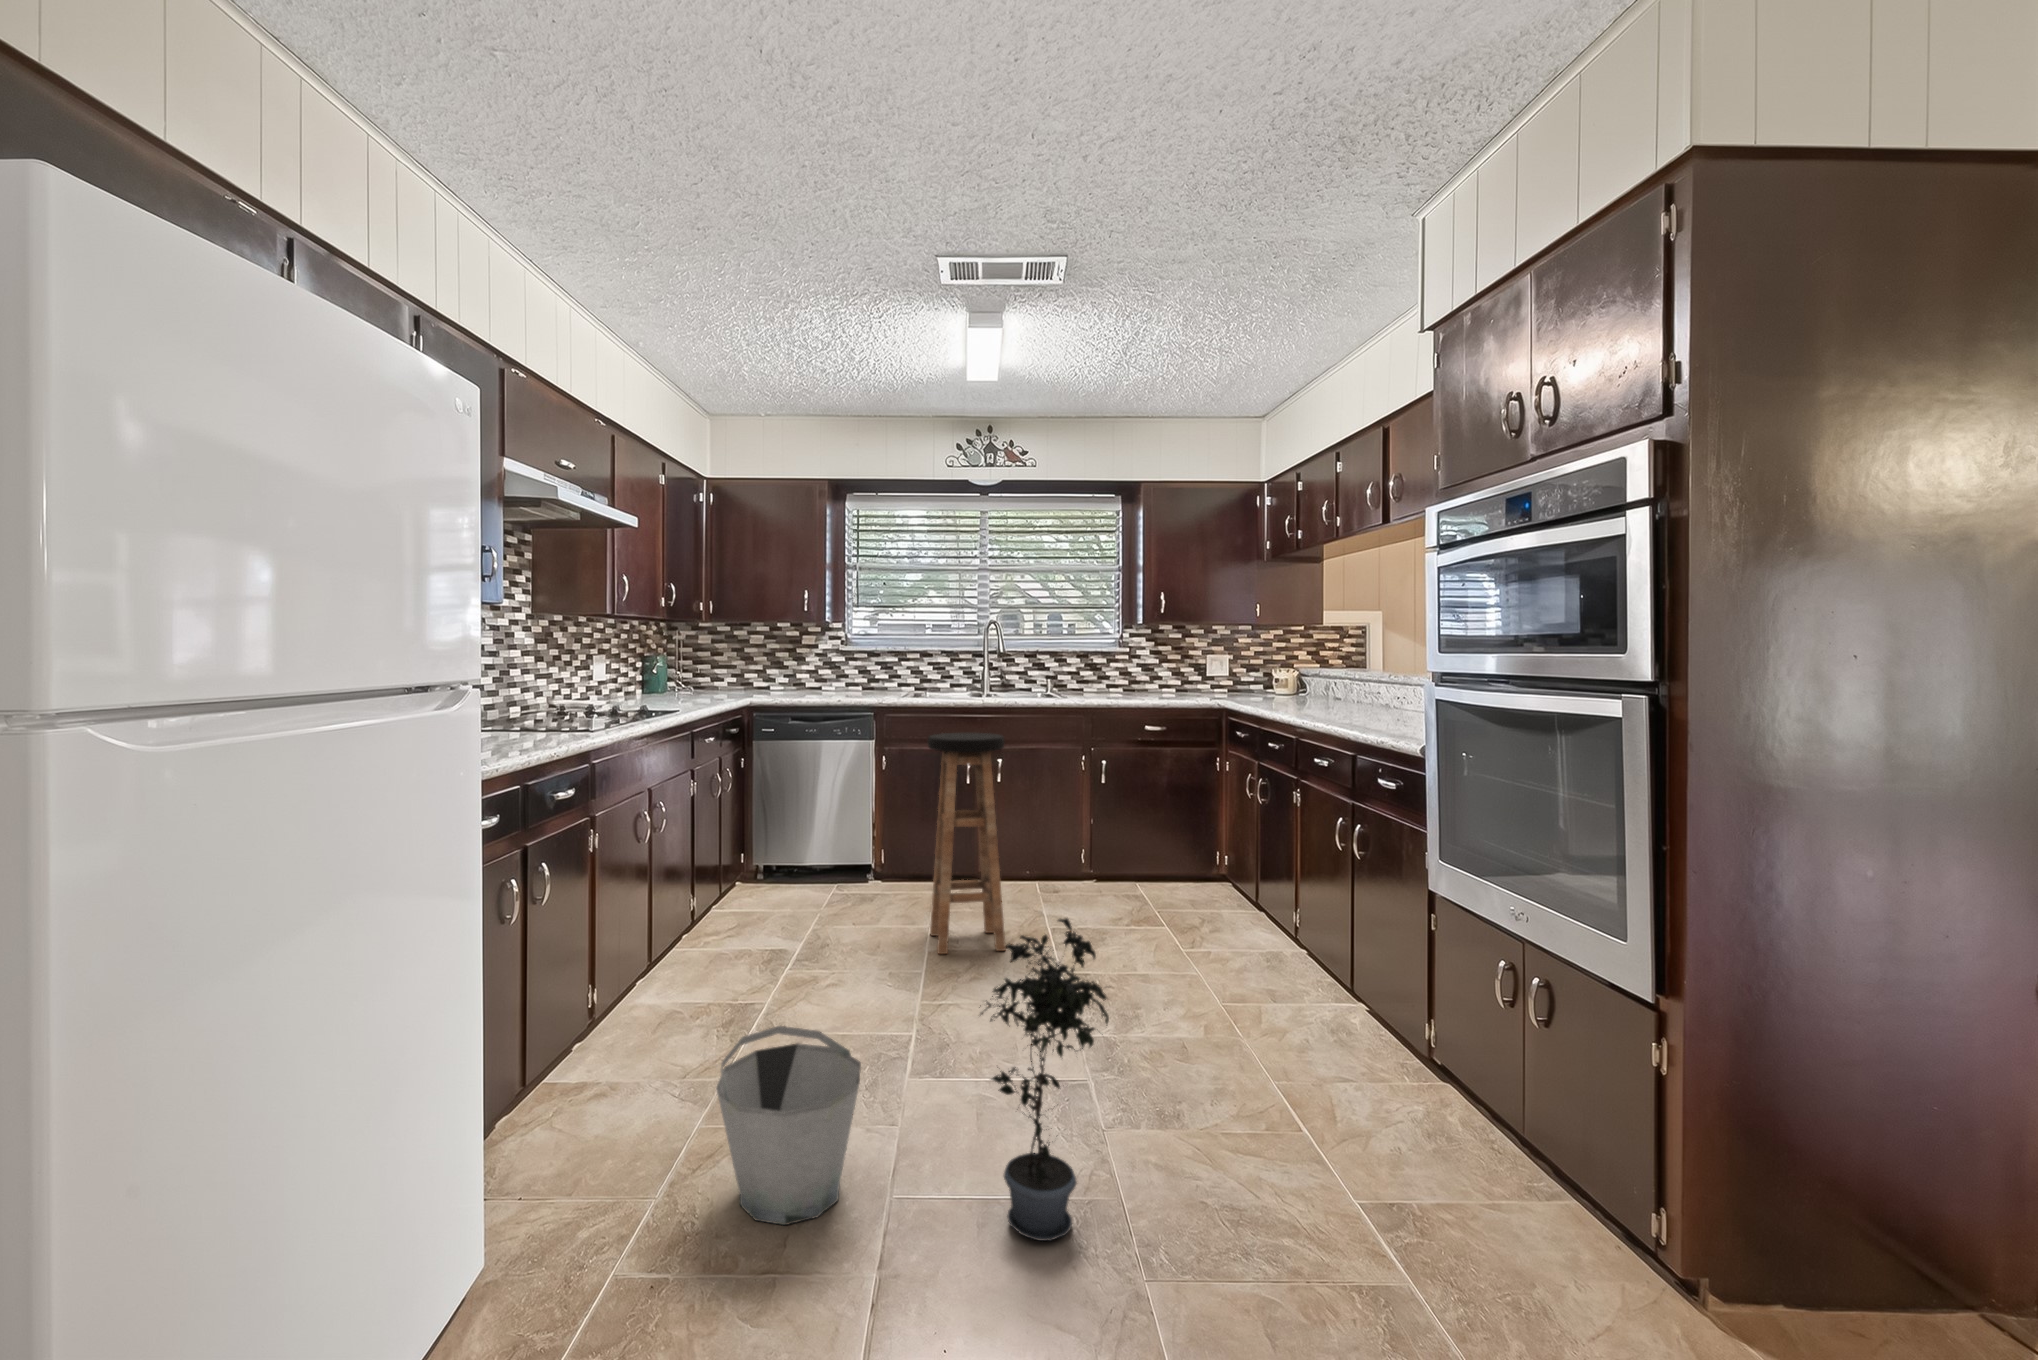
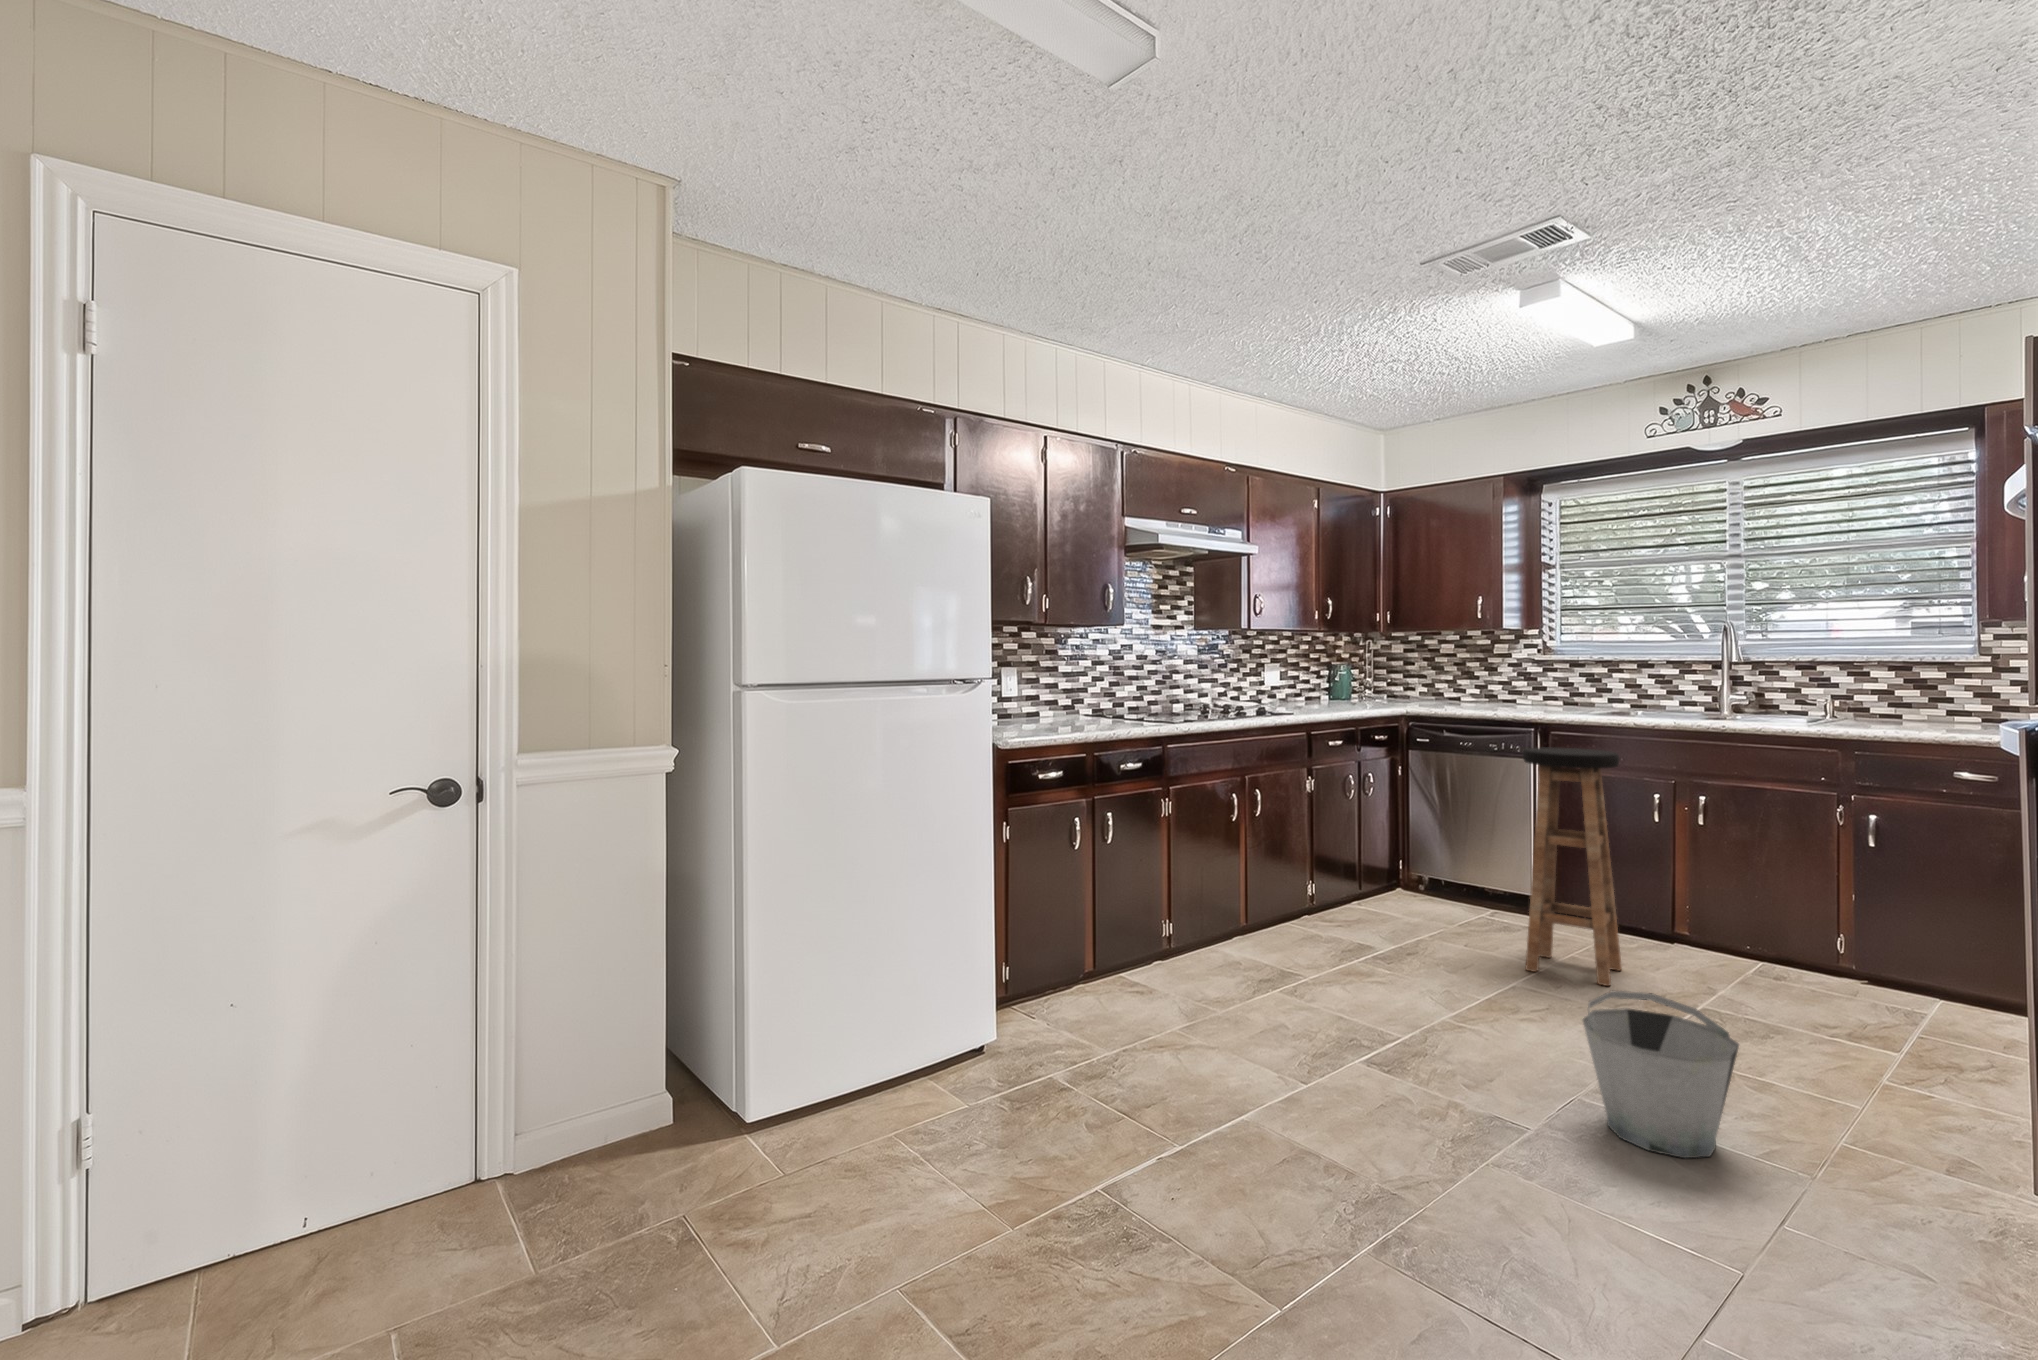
potted plant: present [979,918,1109,1241] -> none [1299,885,1412,1140]
bucket: present [716,1026,861,1225] -> present [1583,991,1739,1158]

